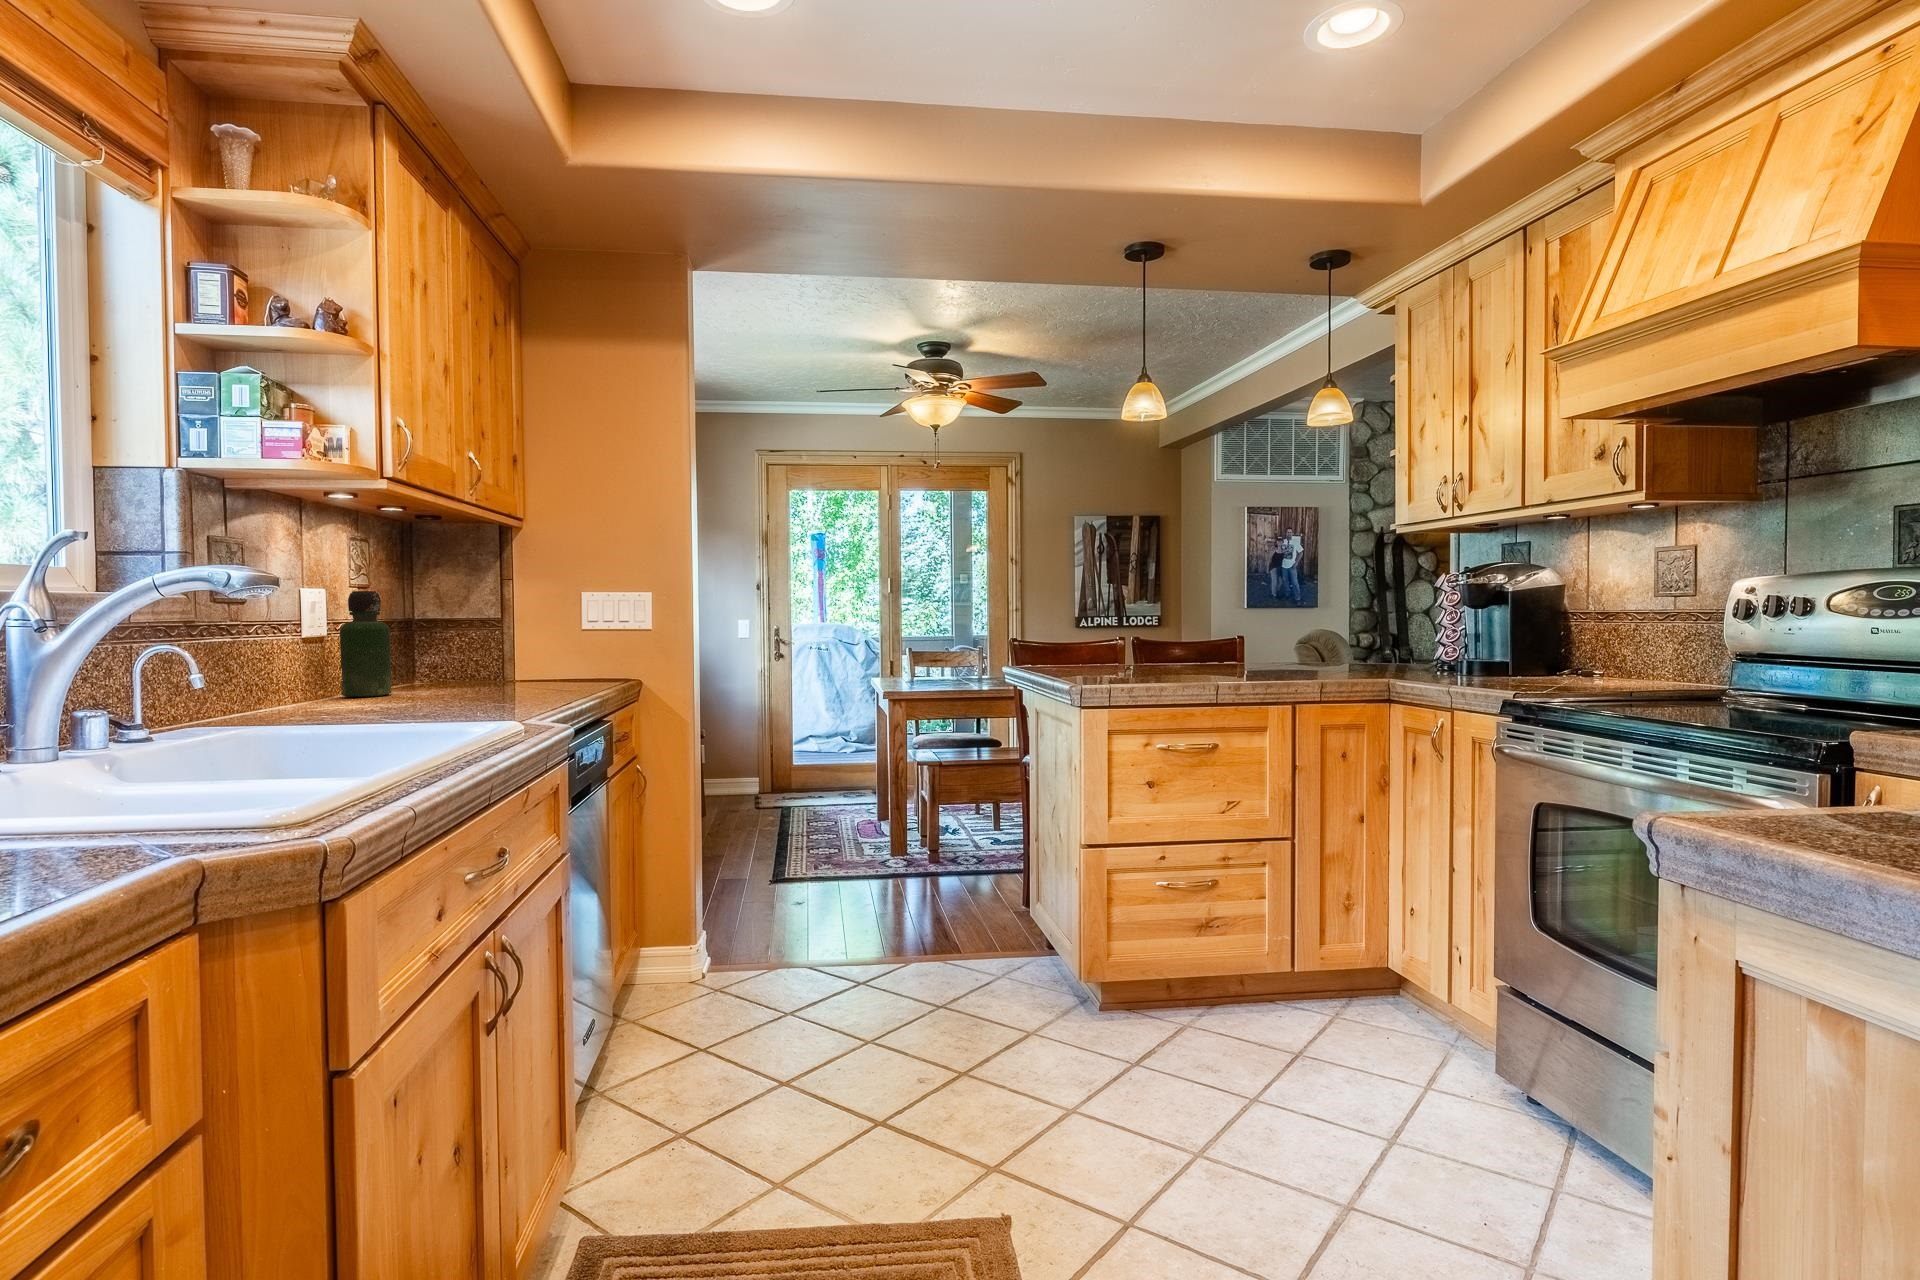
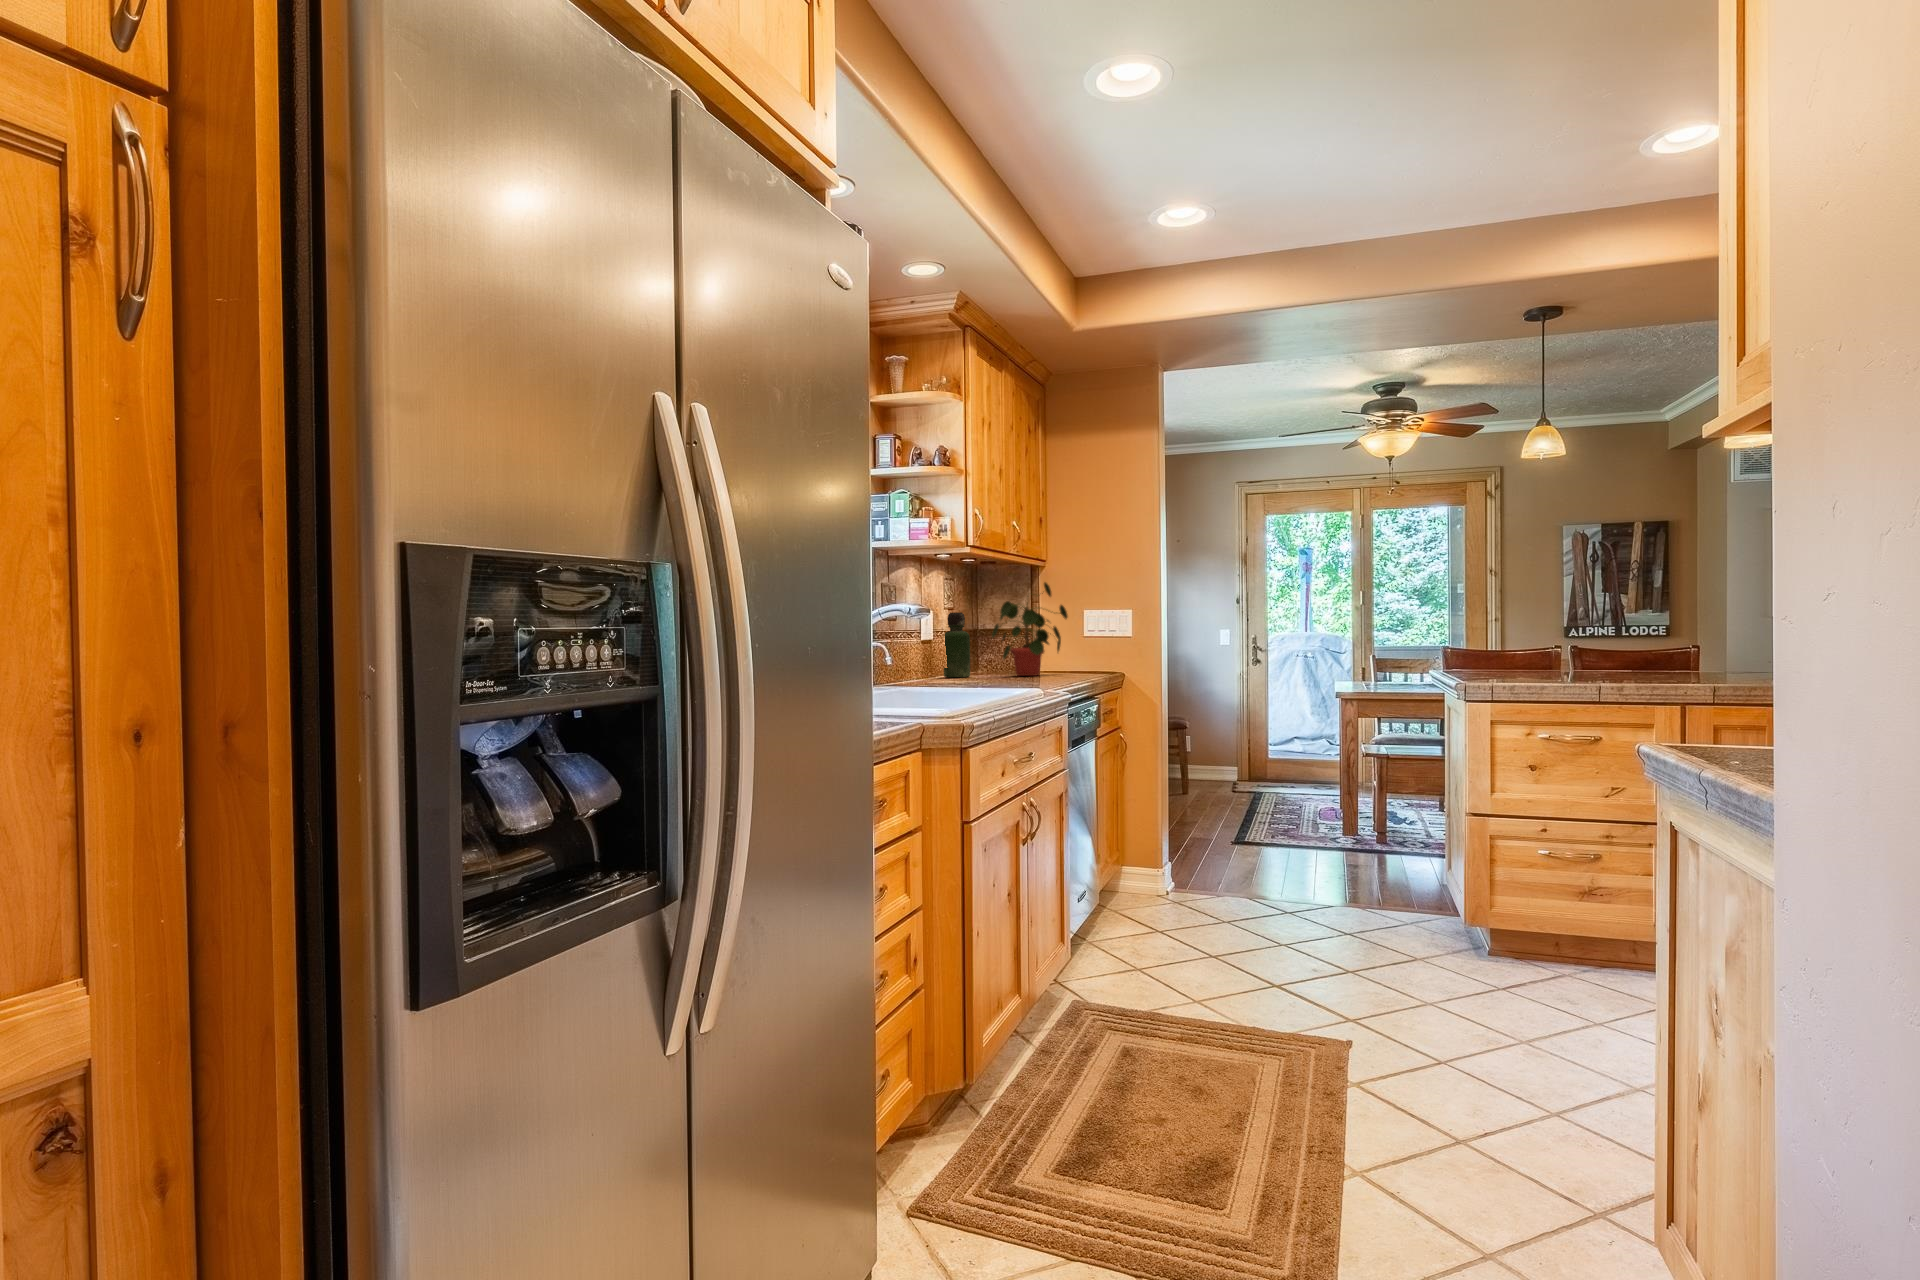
potted plant: none [430,546,558,691] -> present [992,583,1068,676]

